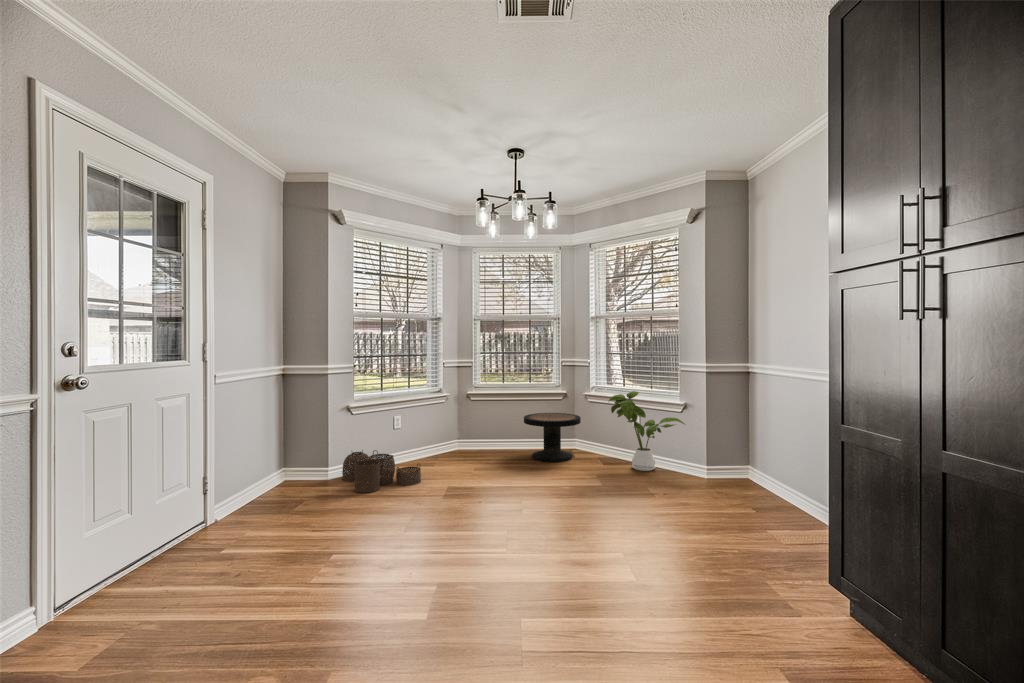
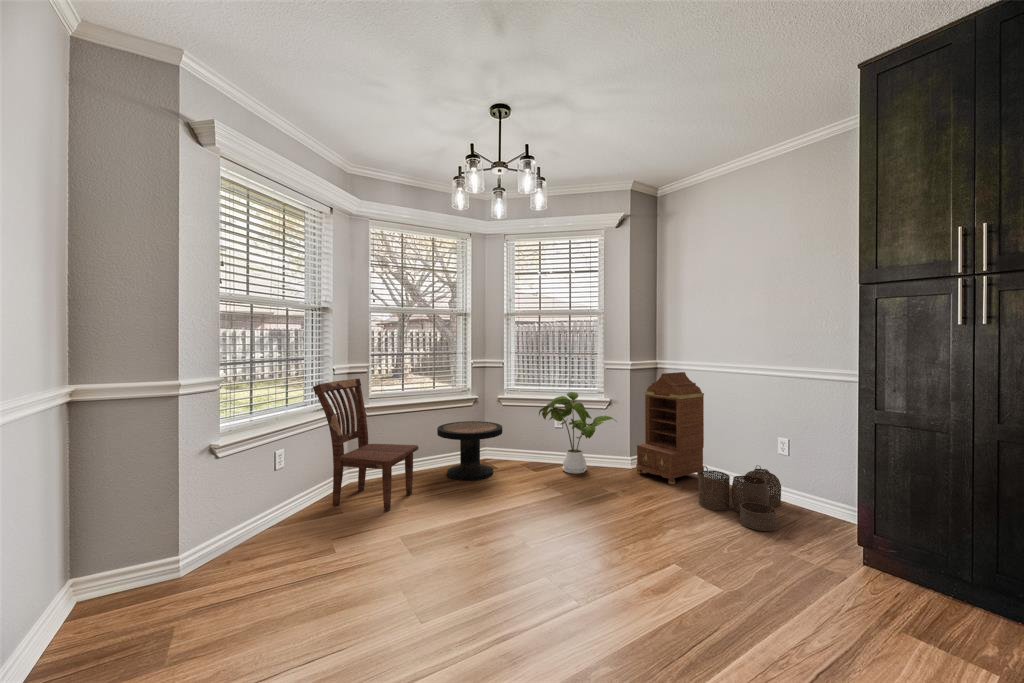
dining chair: none [421,371,496,469] -> present [313,379,418,511]
cabinet: none [700,377,772,492] -> present [636,372,704,484]
woven basket: present [342,450,421,492] -> present [698,466,781,531]

